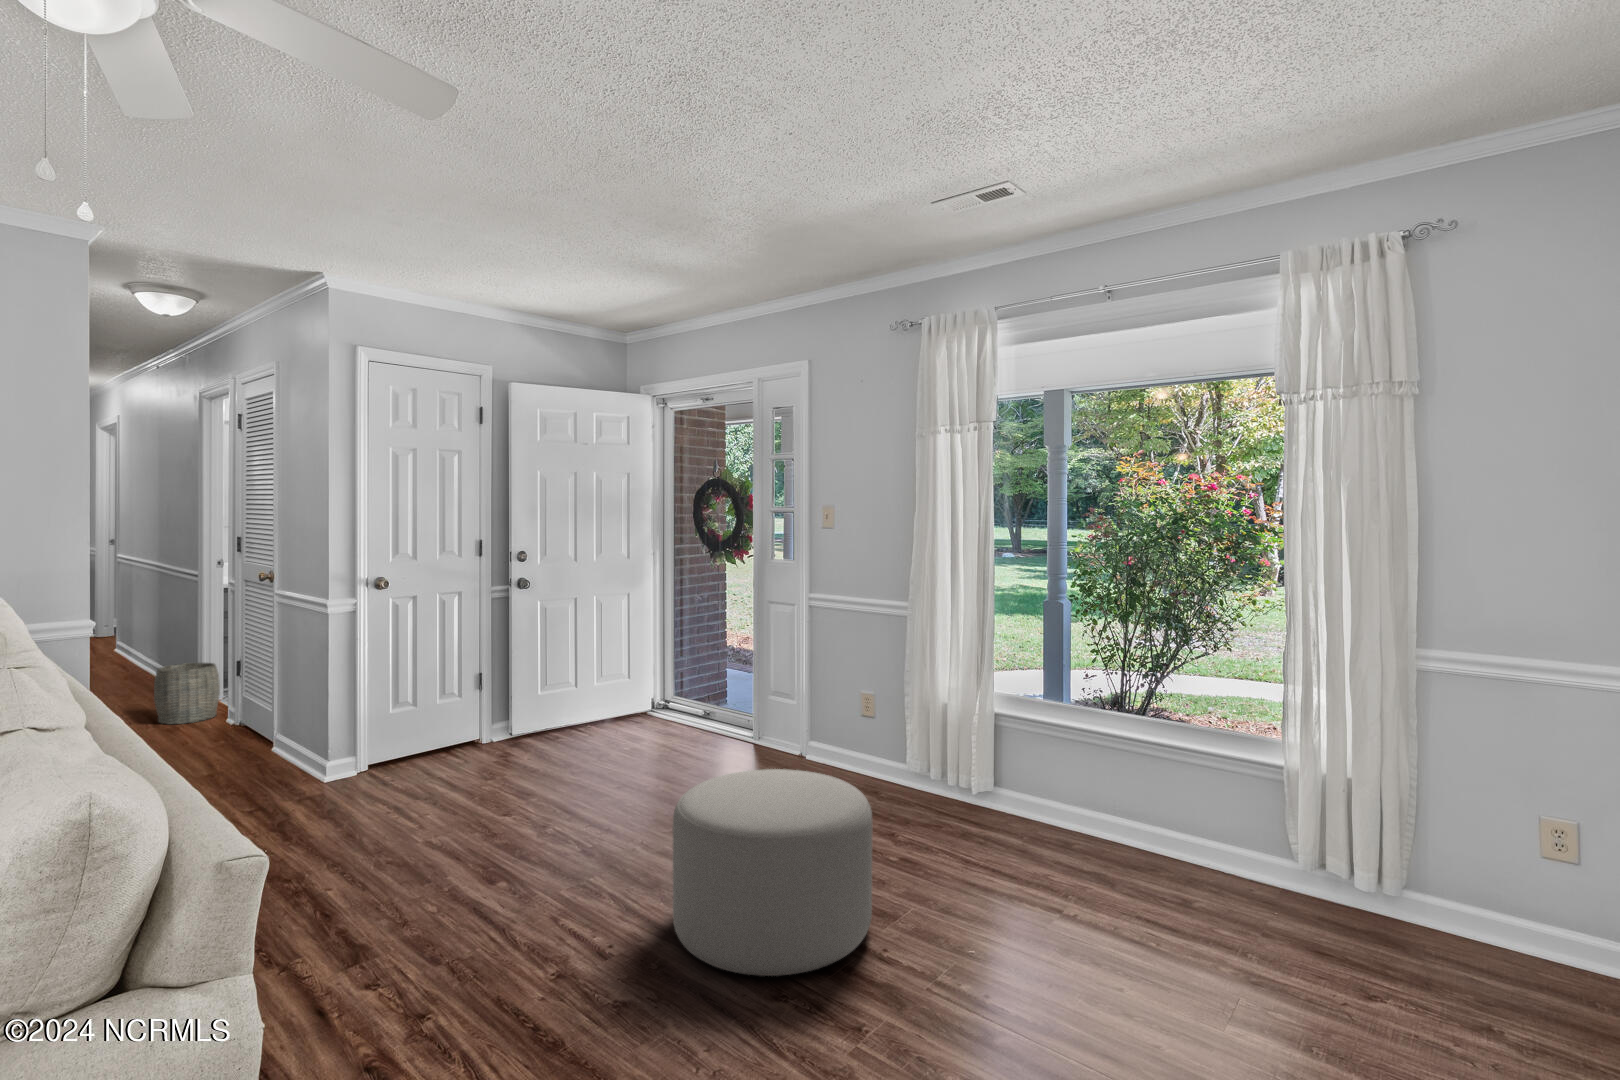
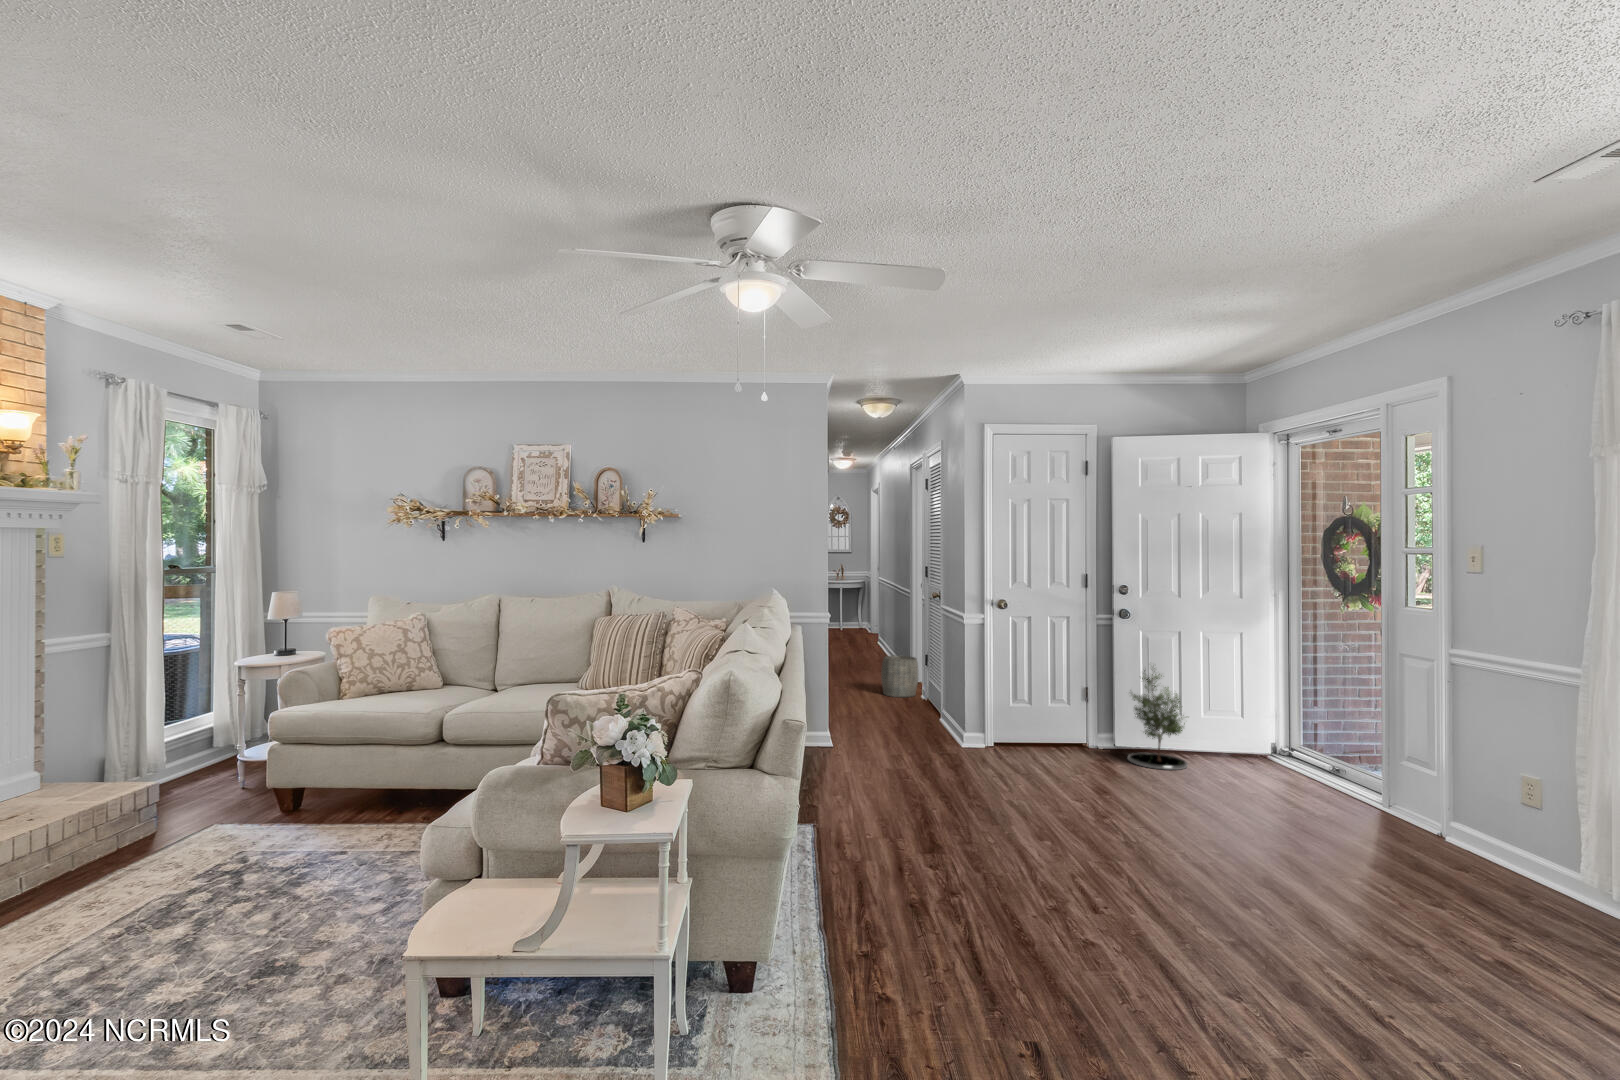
potted tree: none [533,636,598,751] -> present [1128,670,1188,770]
ottoman: present [673,769,872,976] -> none [1159,790,1387,995]

